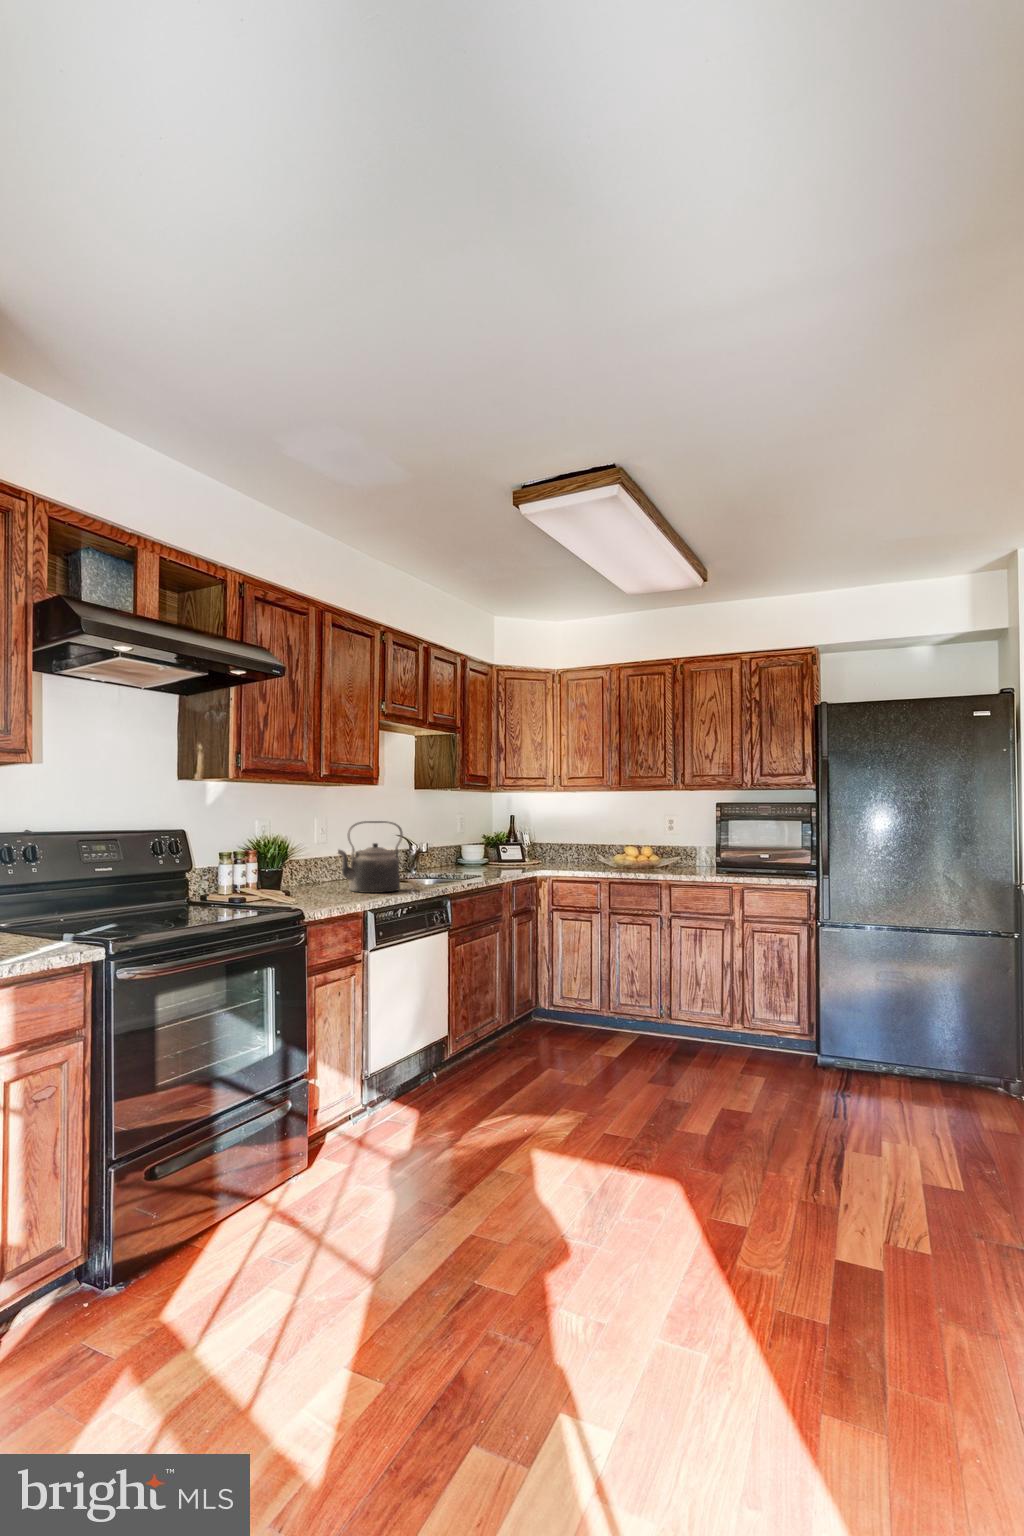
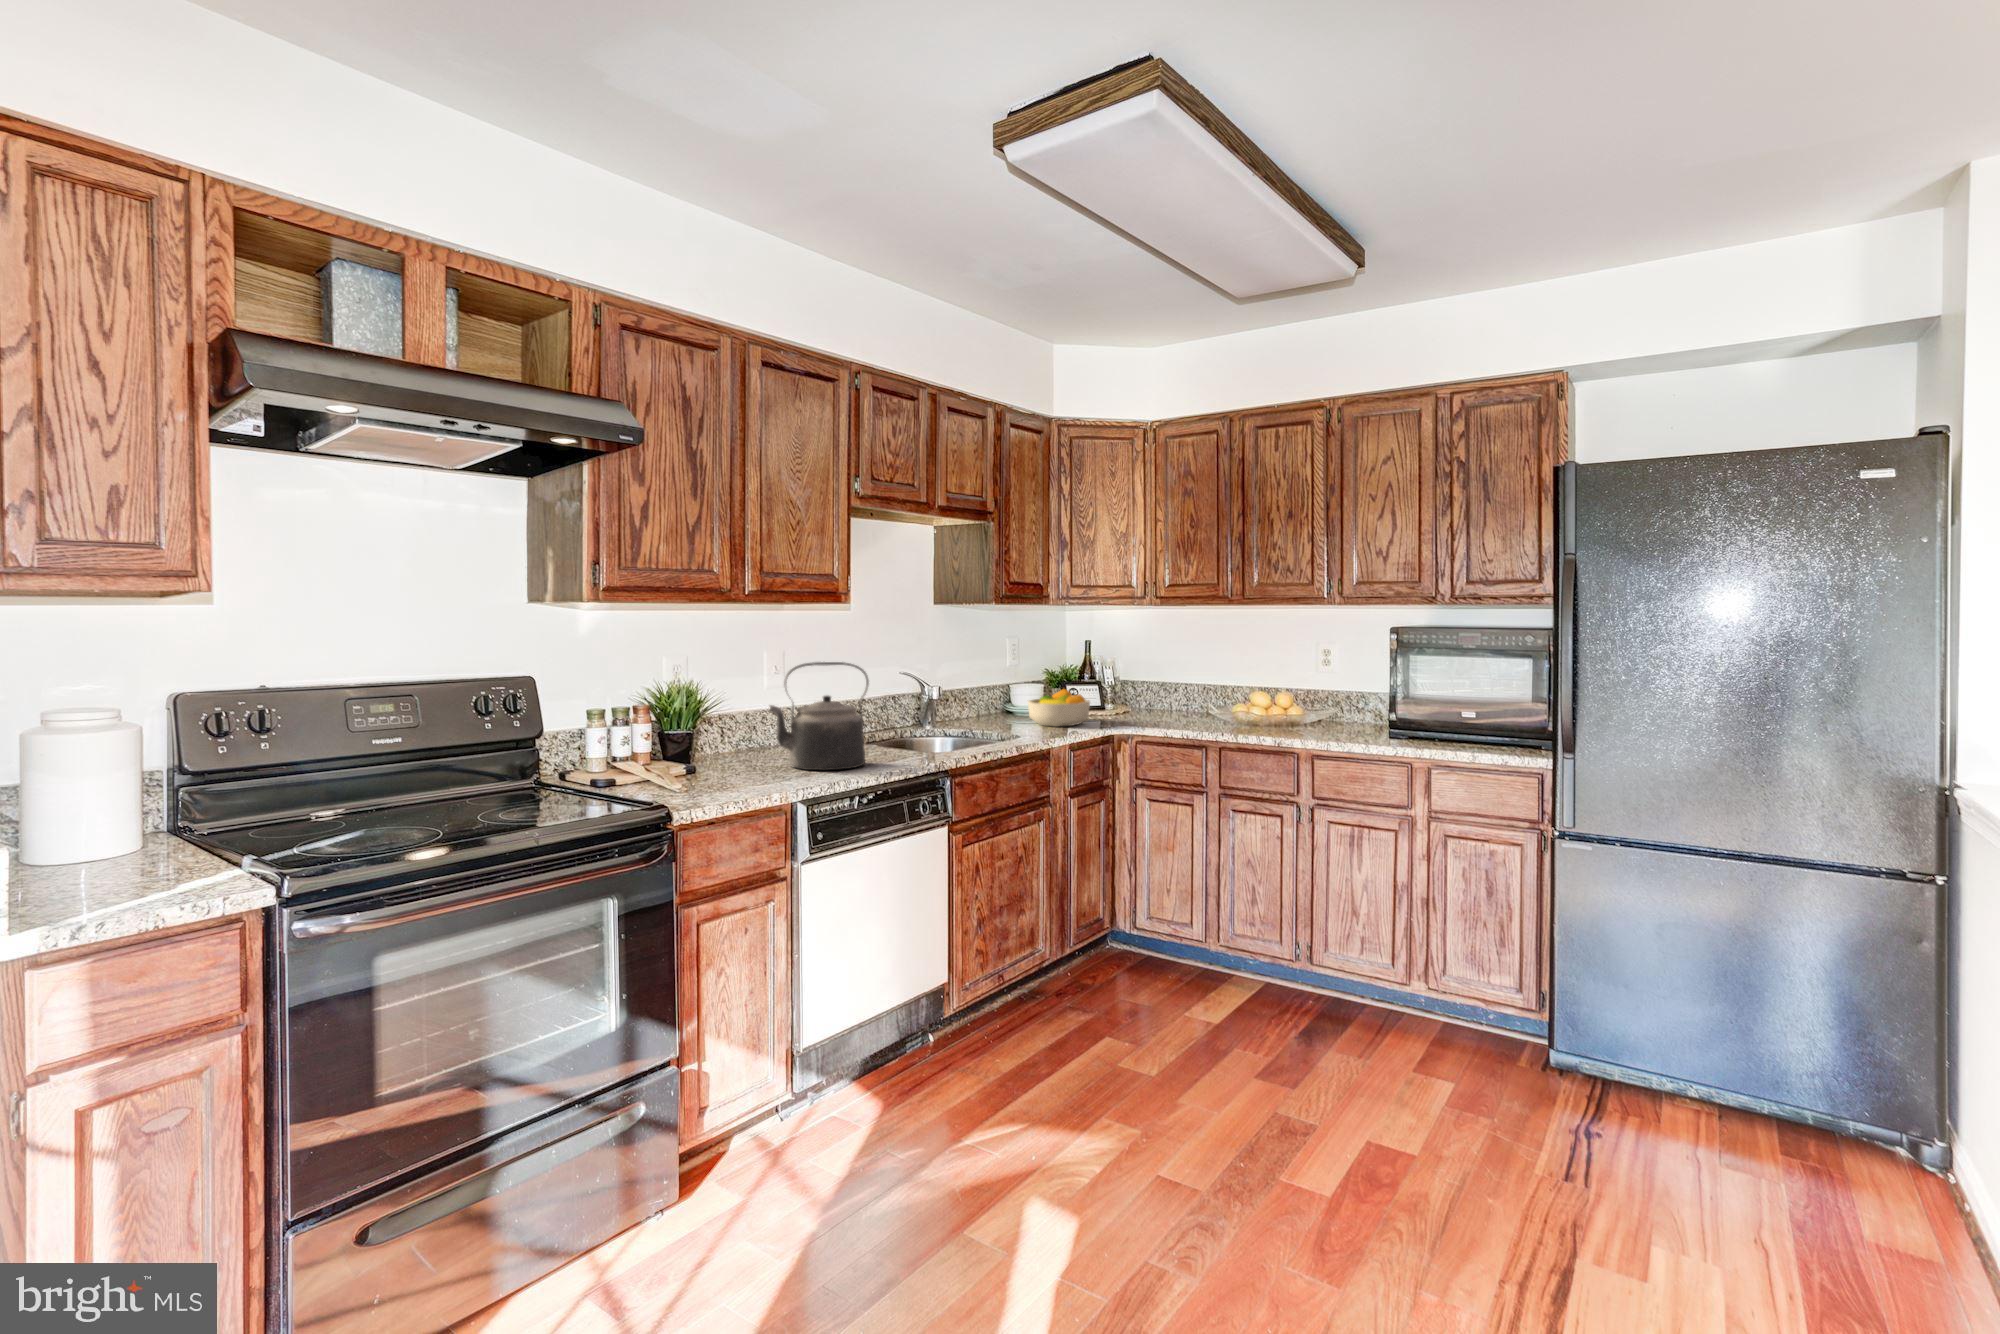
fruit bowl: none [477,845,520,870] -> present [1028,689,1090,727]

